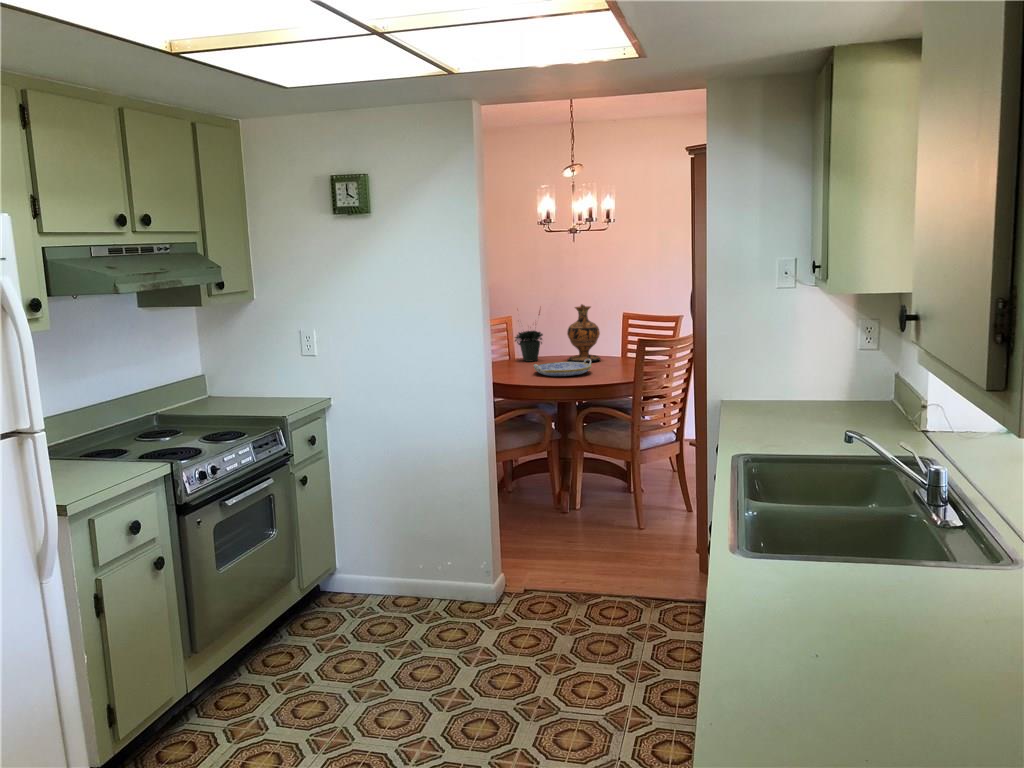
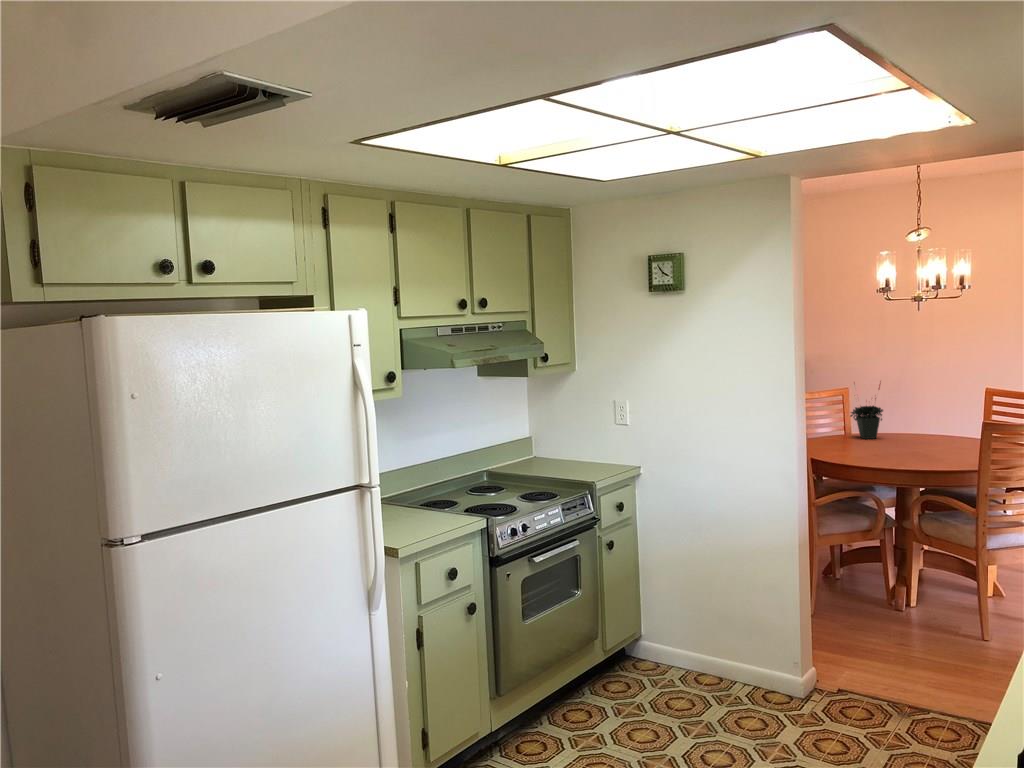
vase: present [567,304,600,362] -> none [912,379,953,443]
serving tray: present [534,359,592,376] -> none [867,440,938,458]

